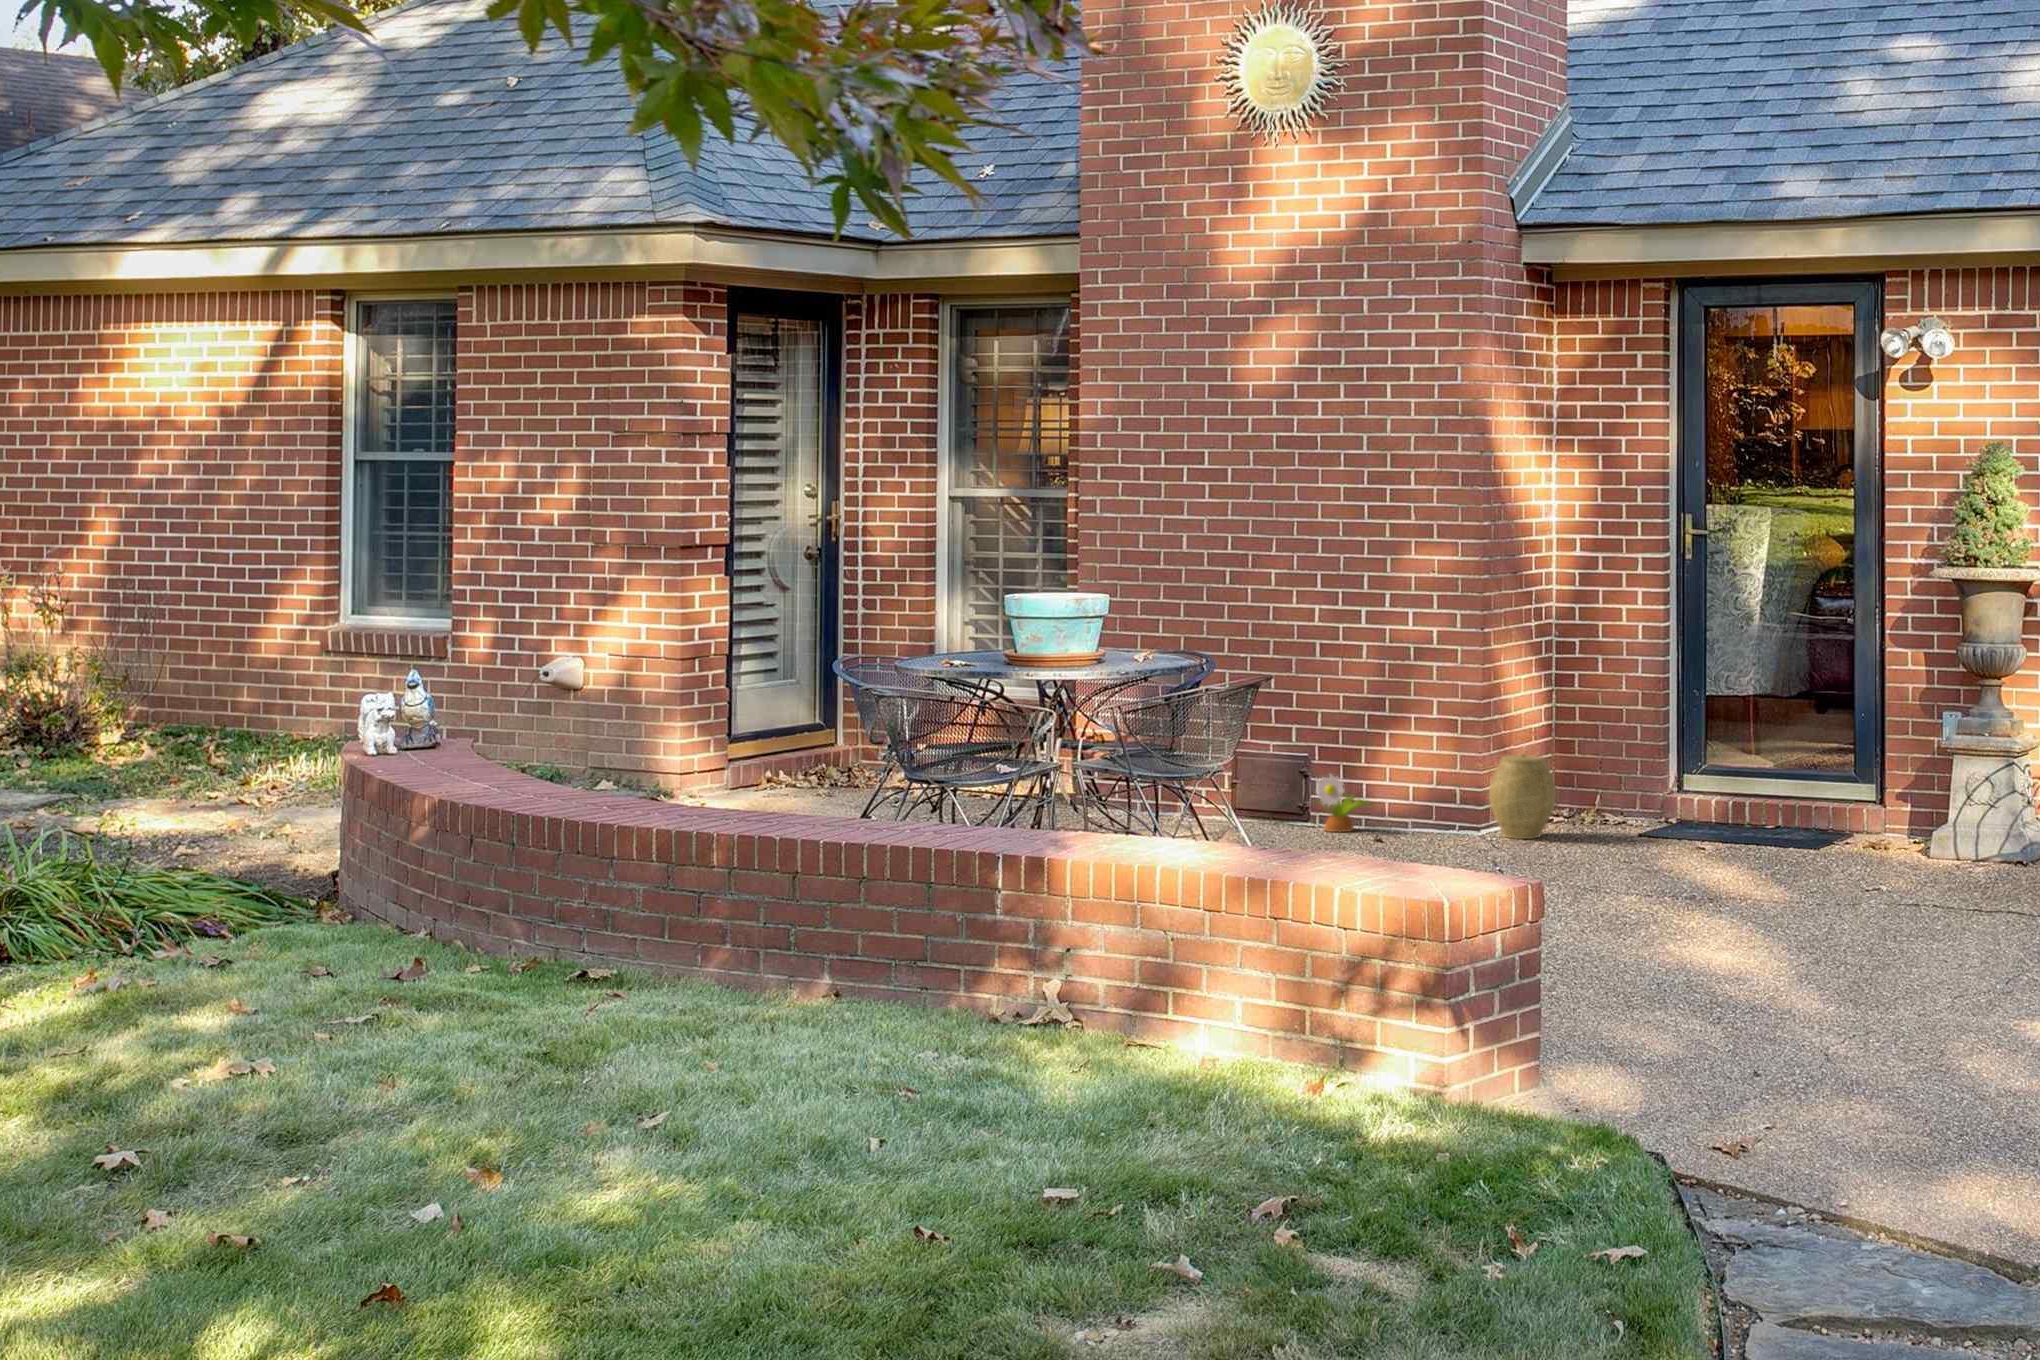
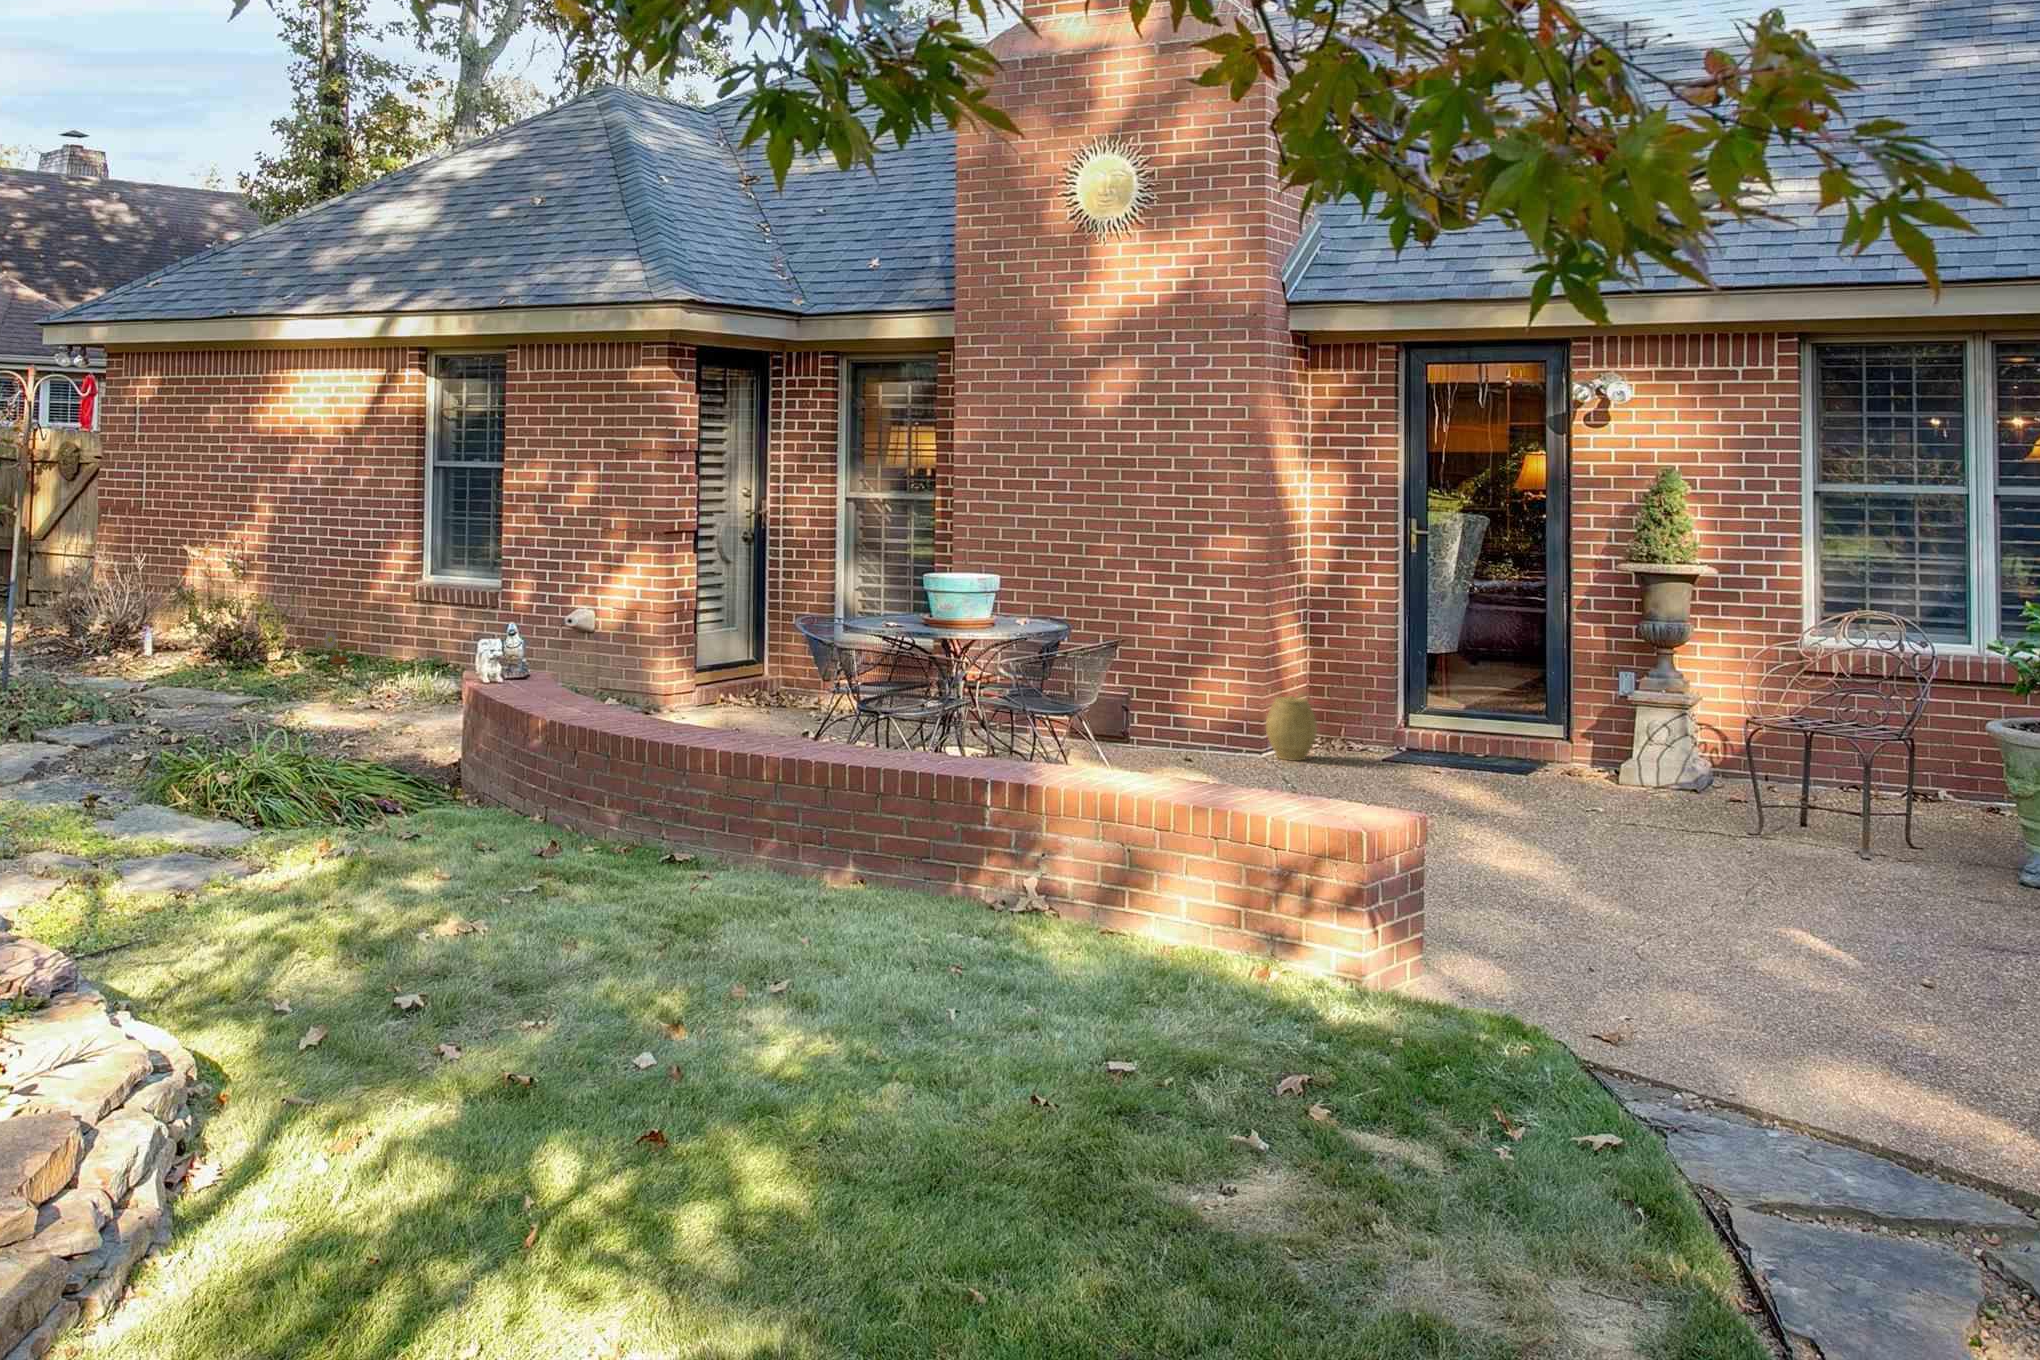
decorative plant: present [1311,774,1371,832] -> present [325,632,353,664]

